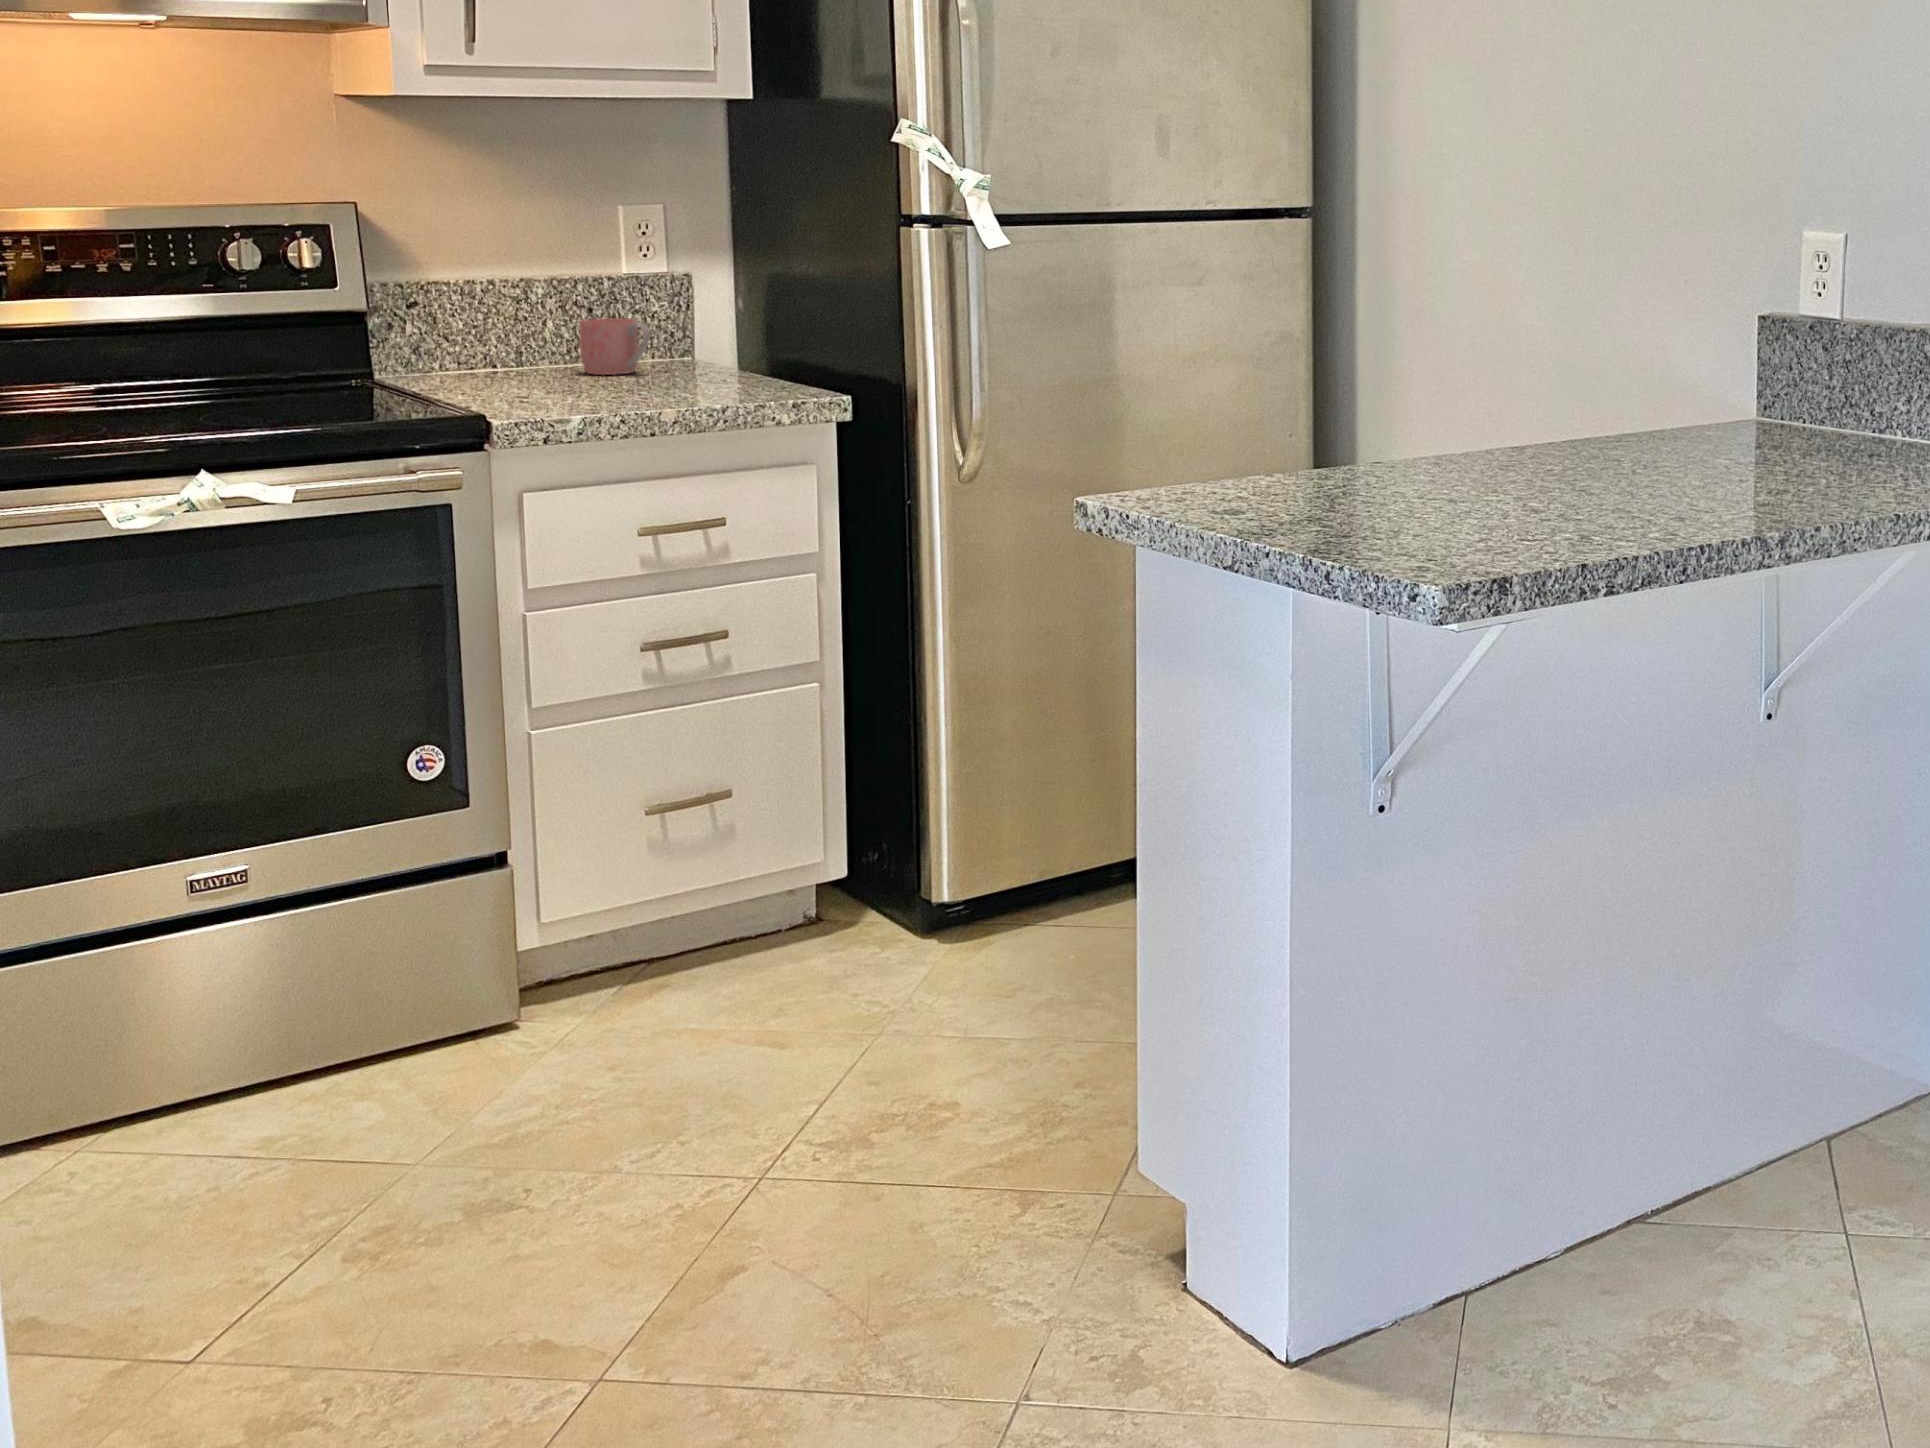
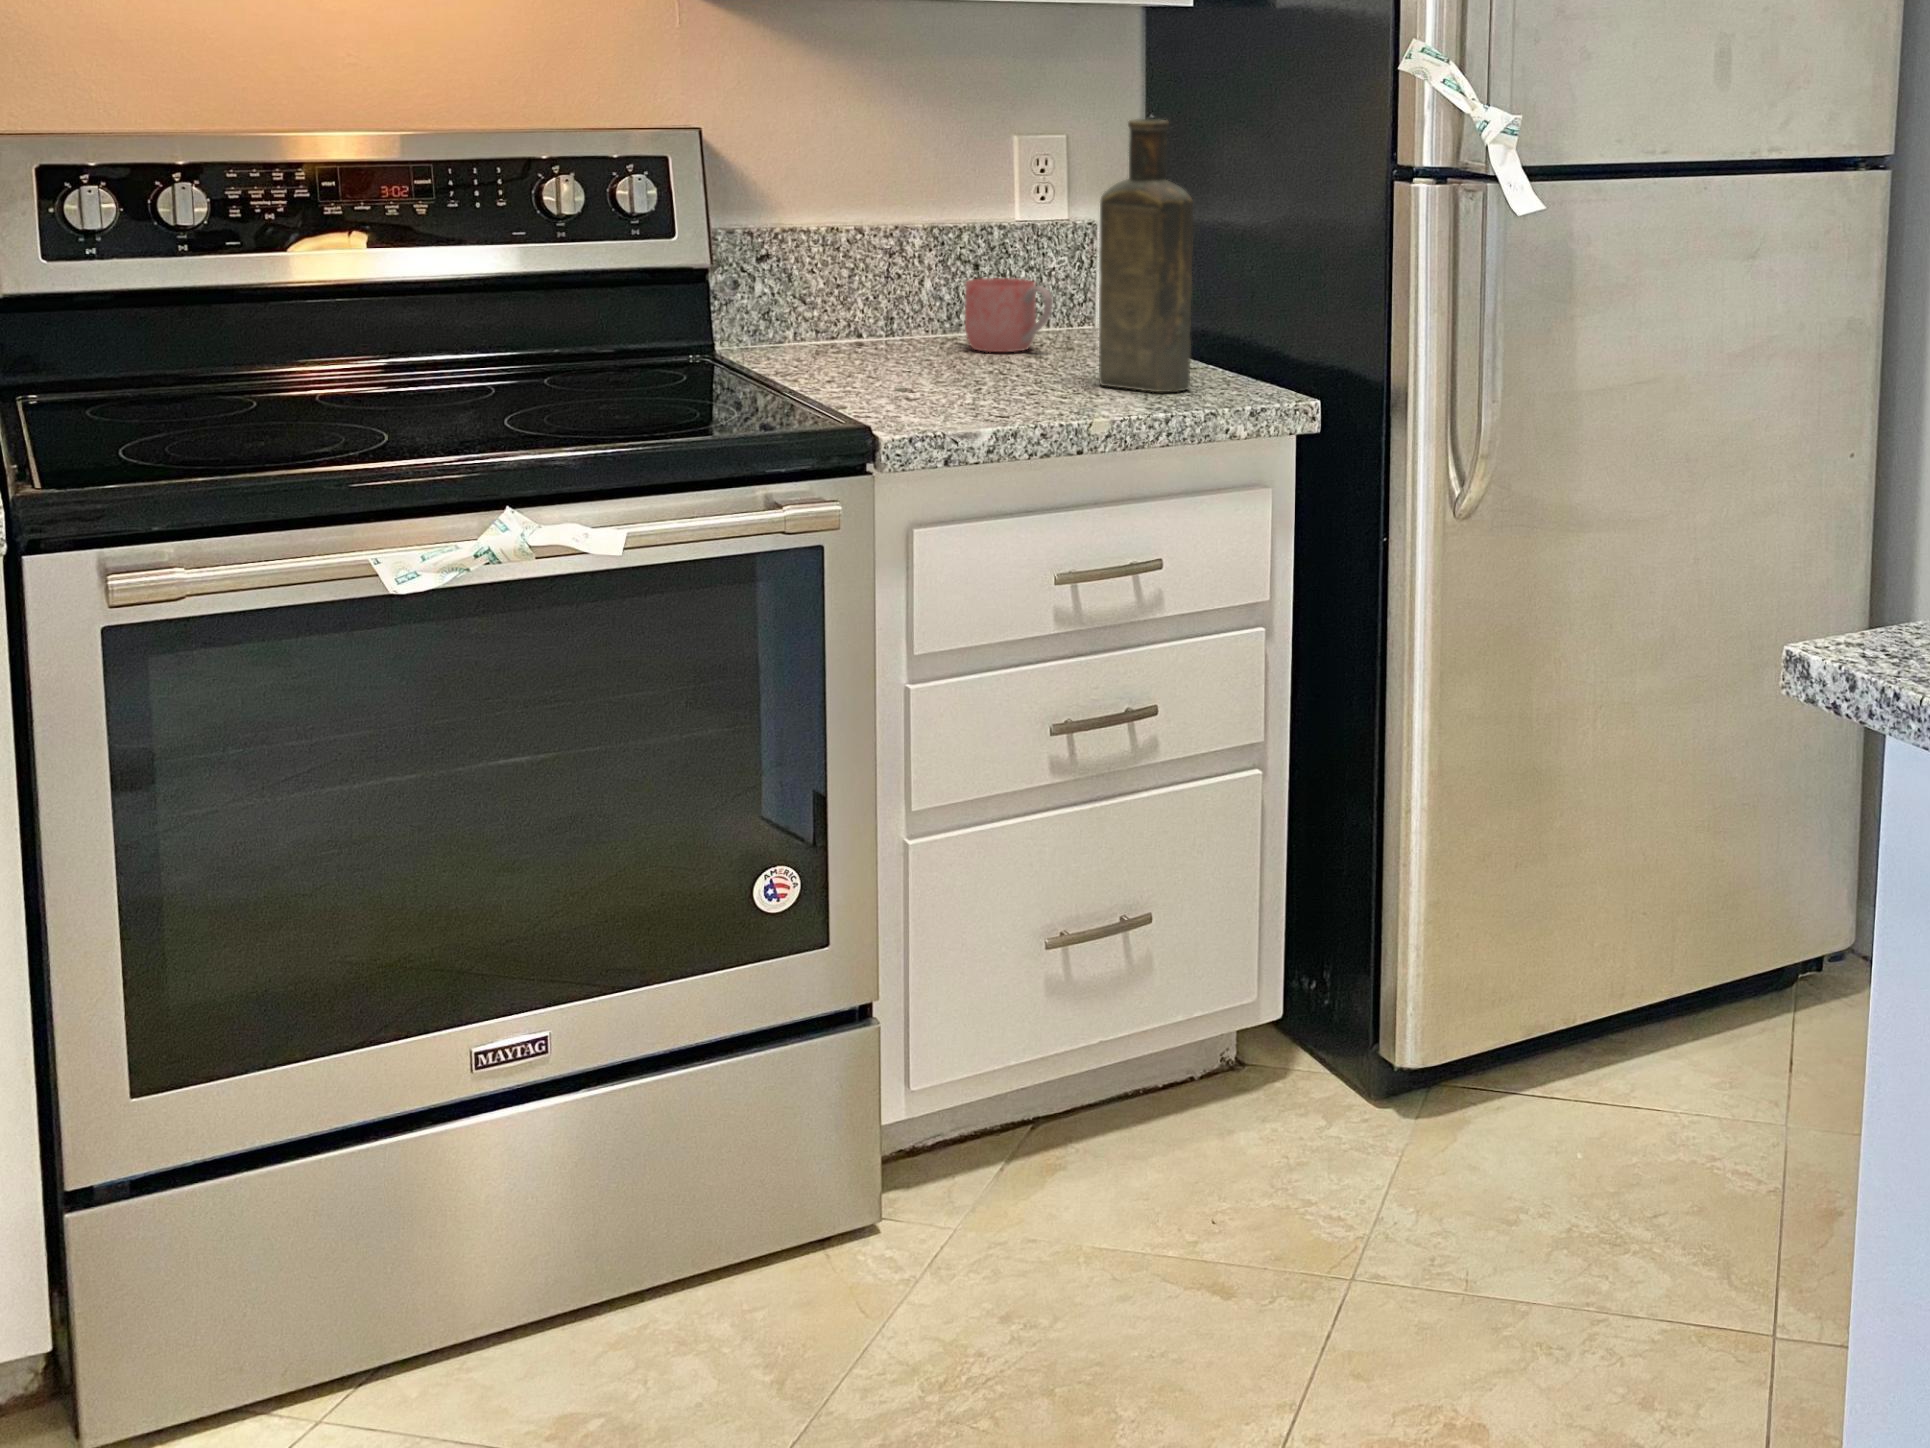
bottle: none [674,186,749,394] -> present [1099,119,1193,392]

